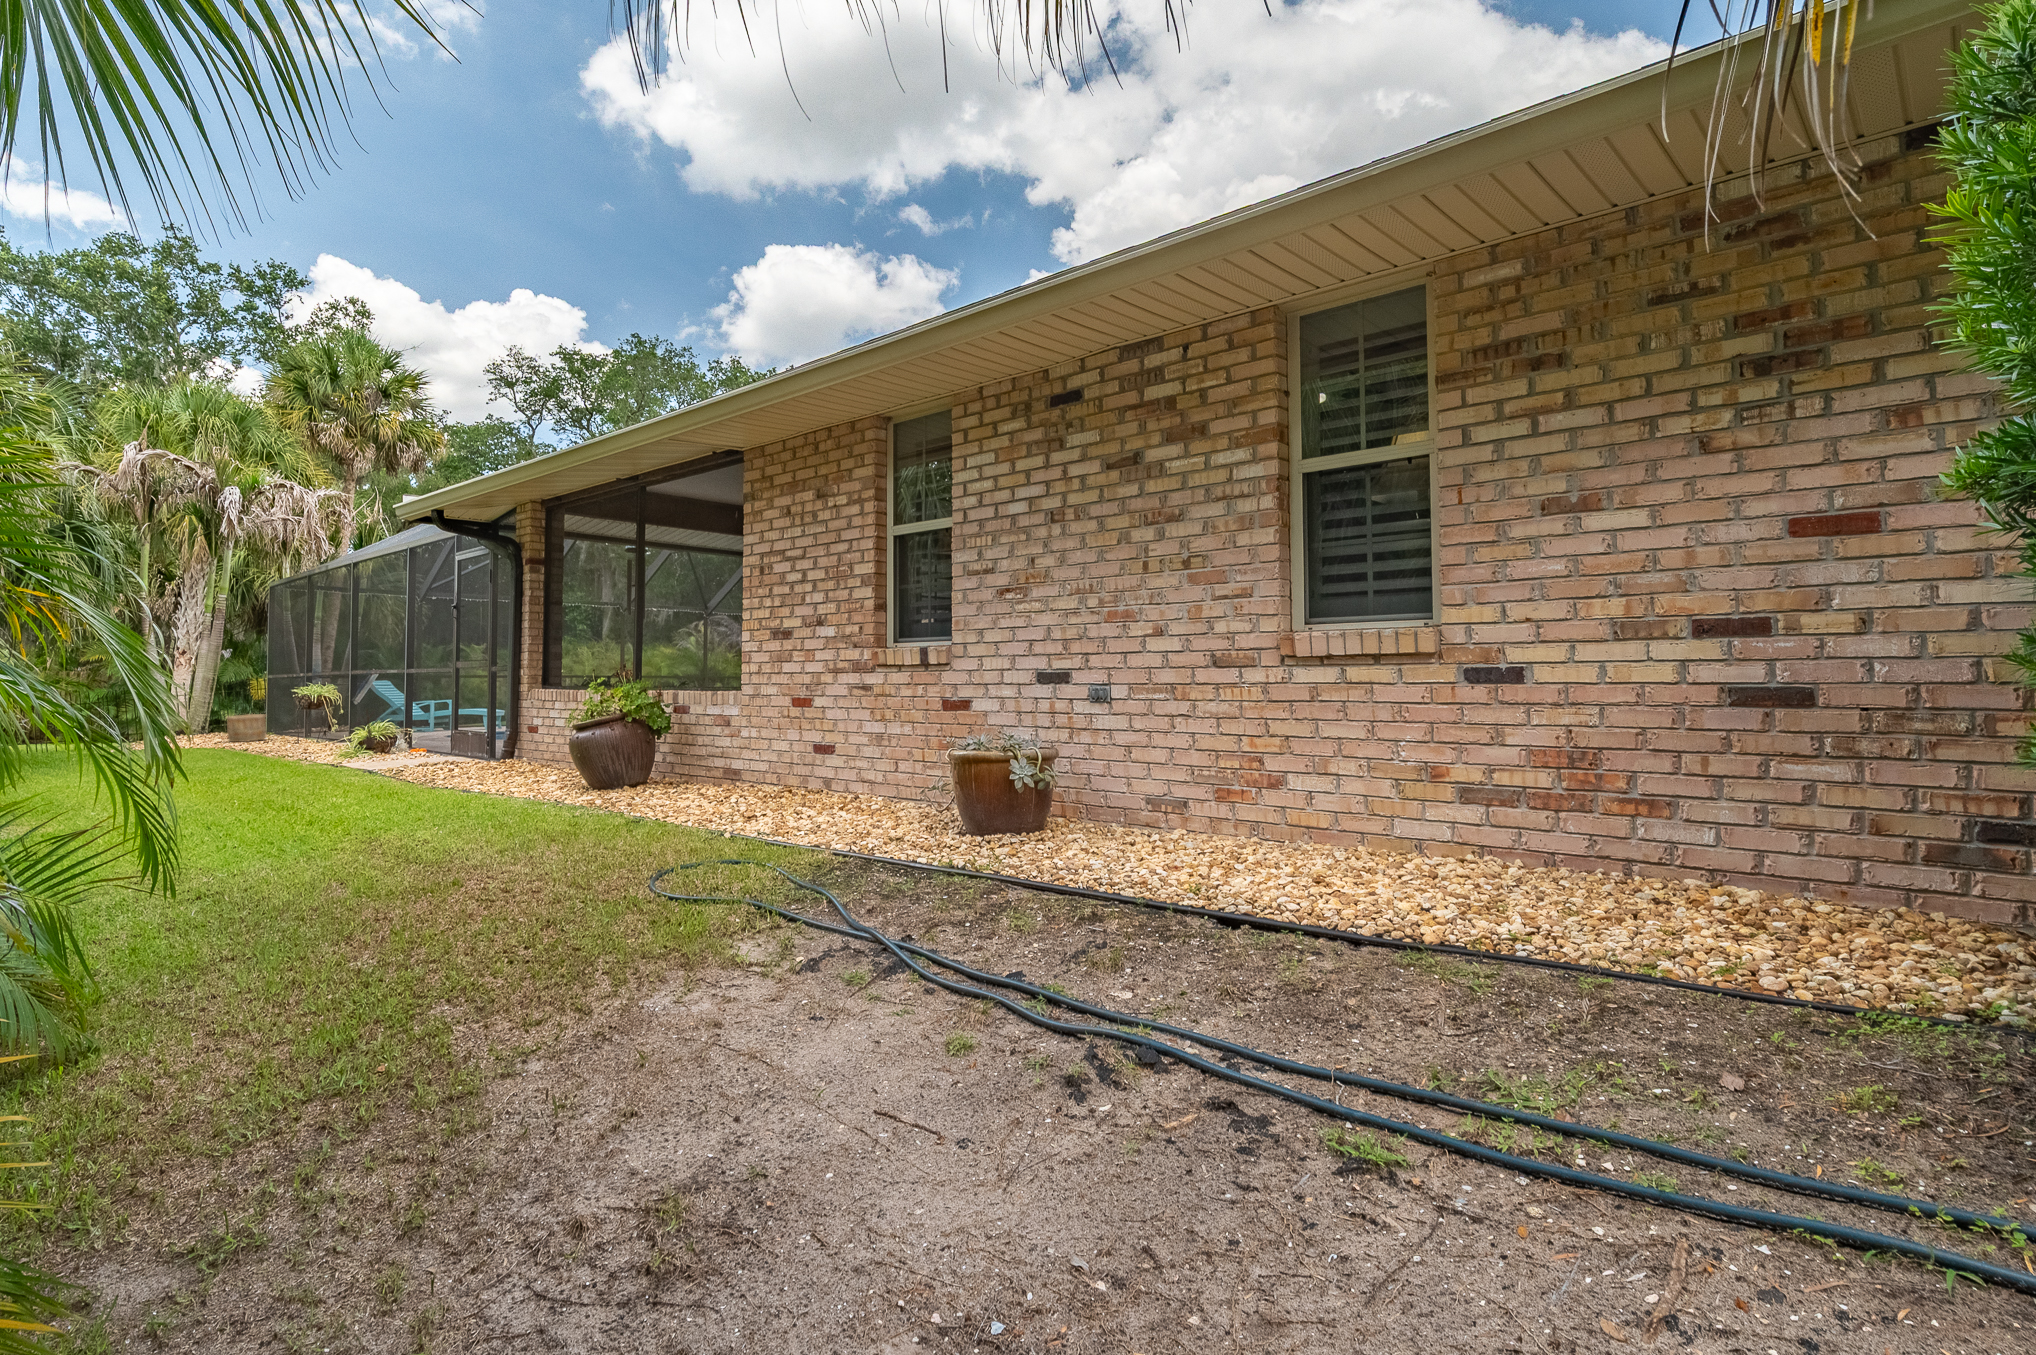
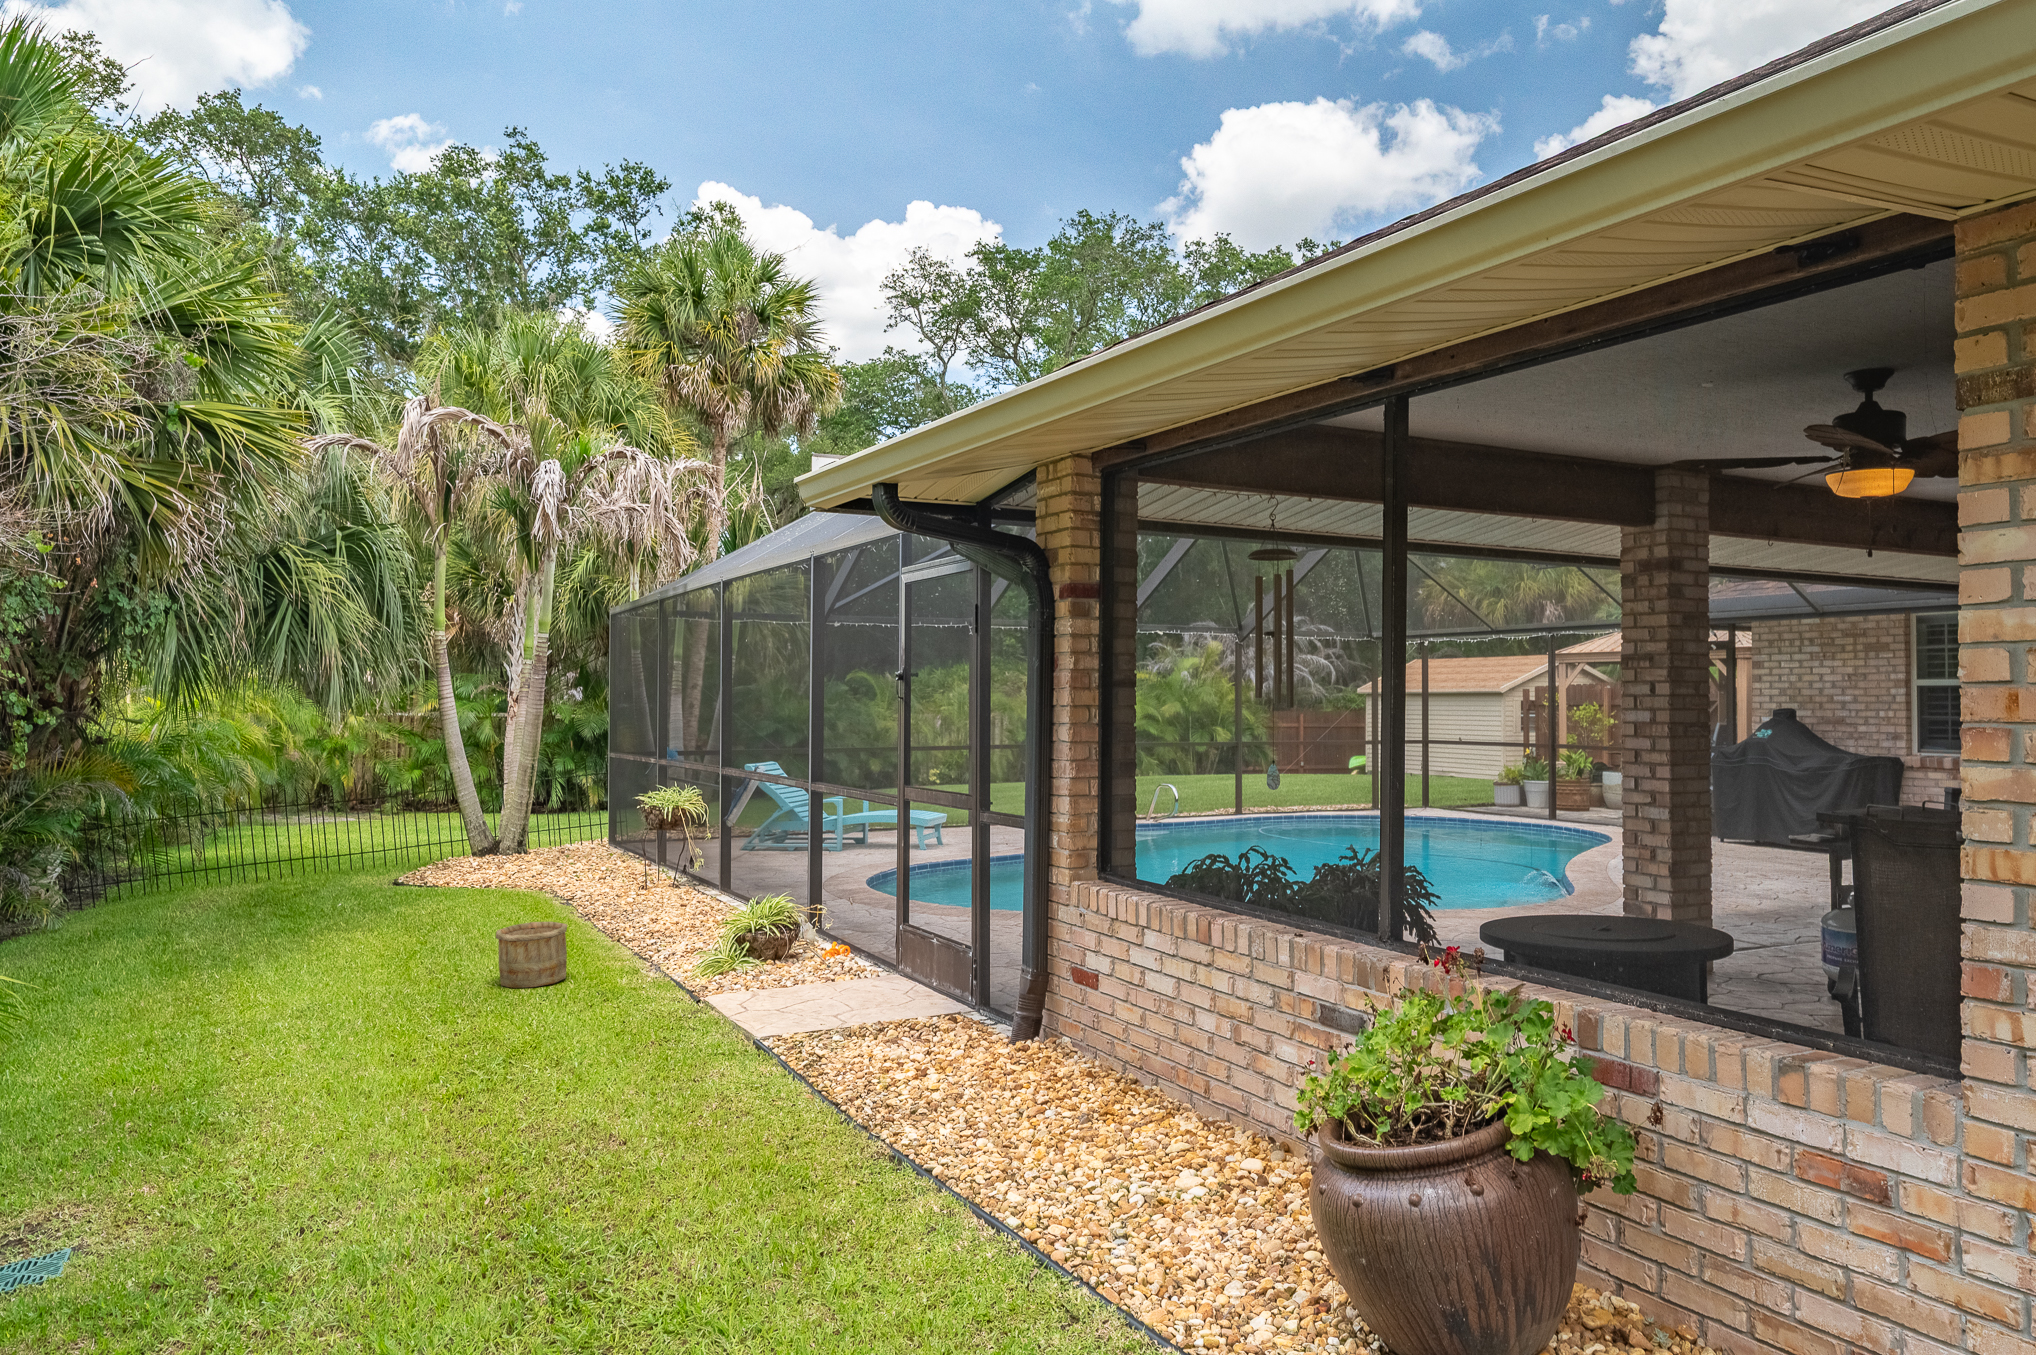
decorative plant: present [358,711,382,748] -> none [713,1027,792,1137]

